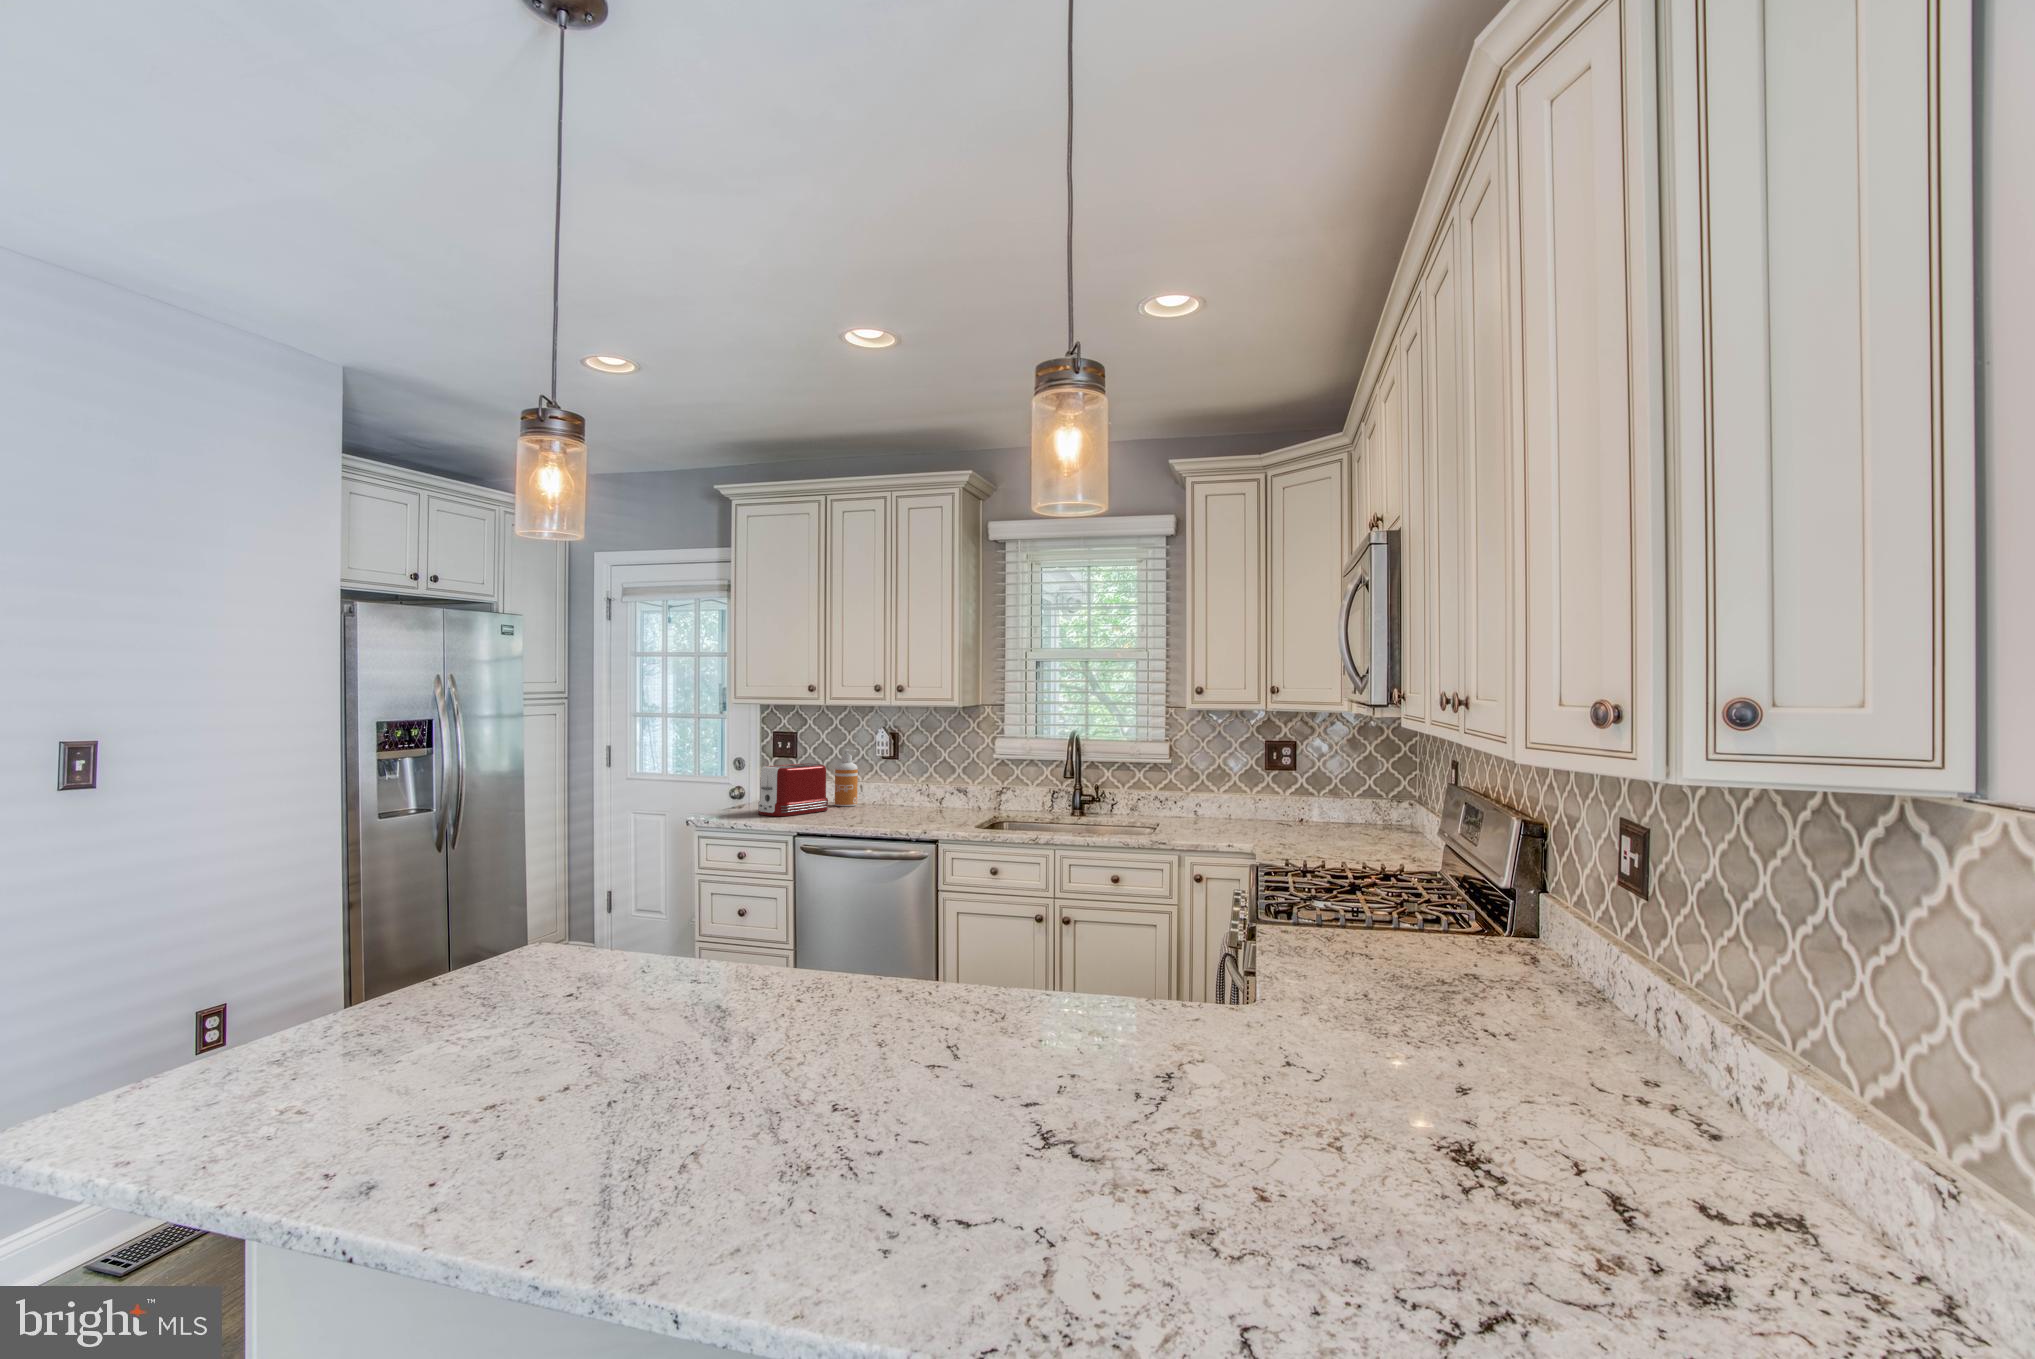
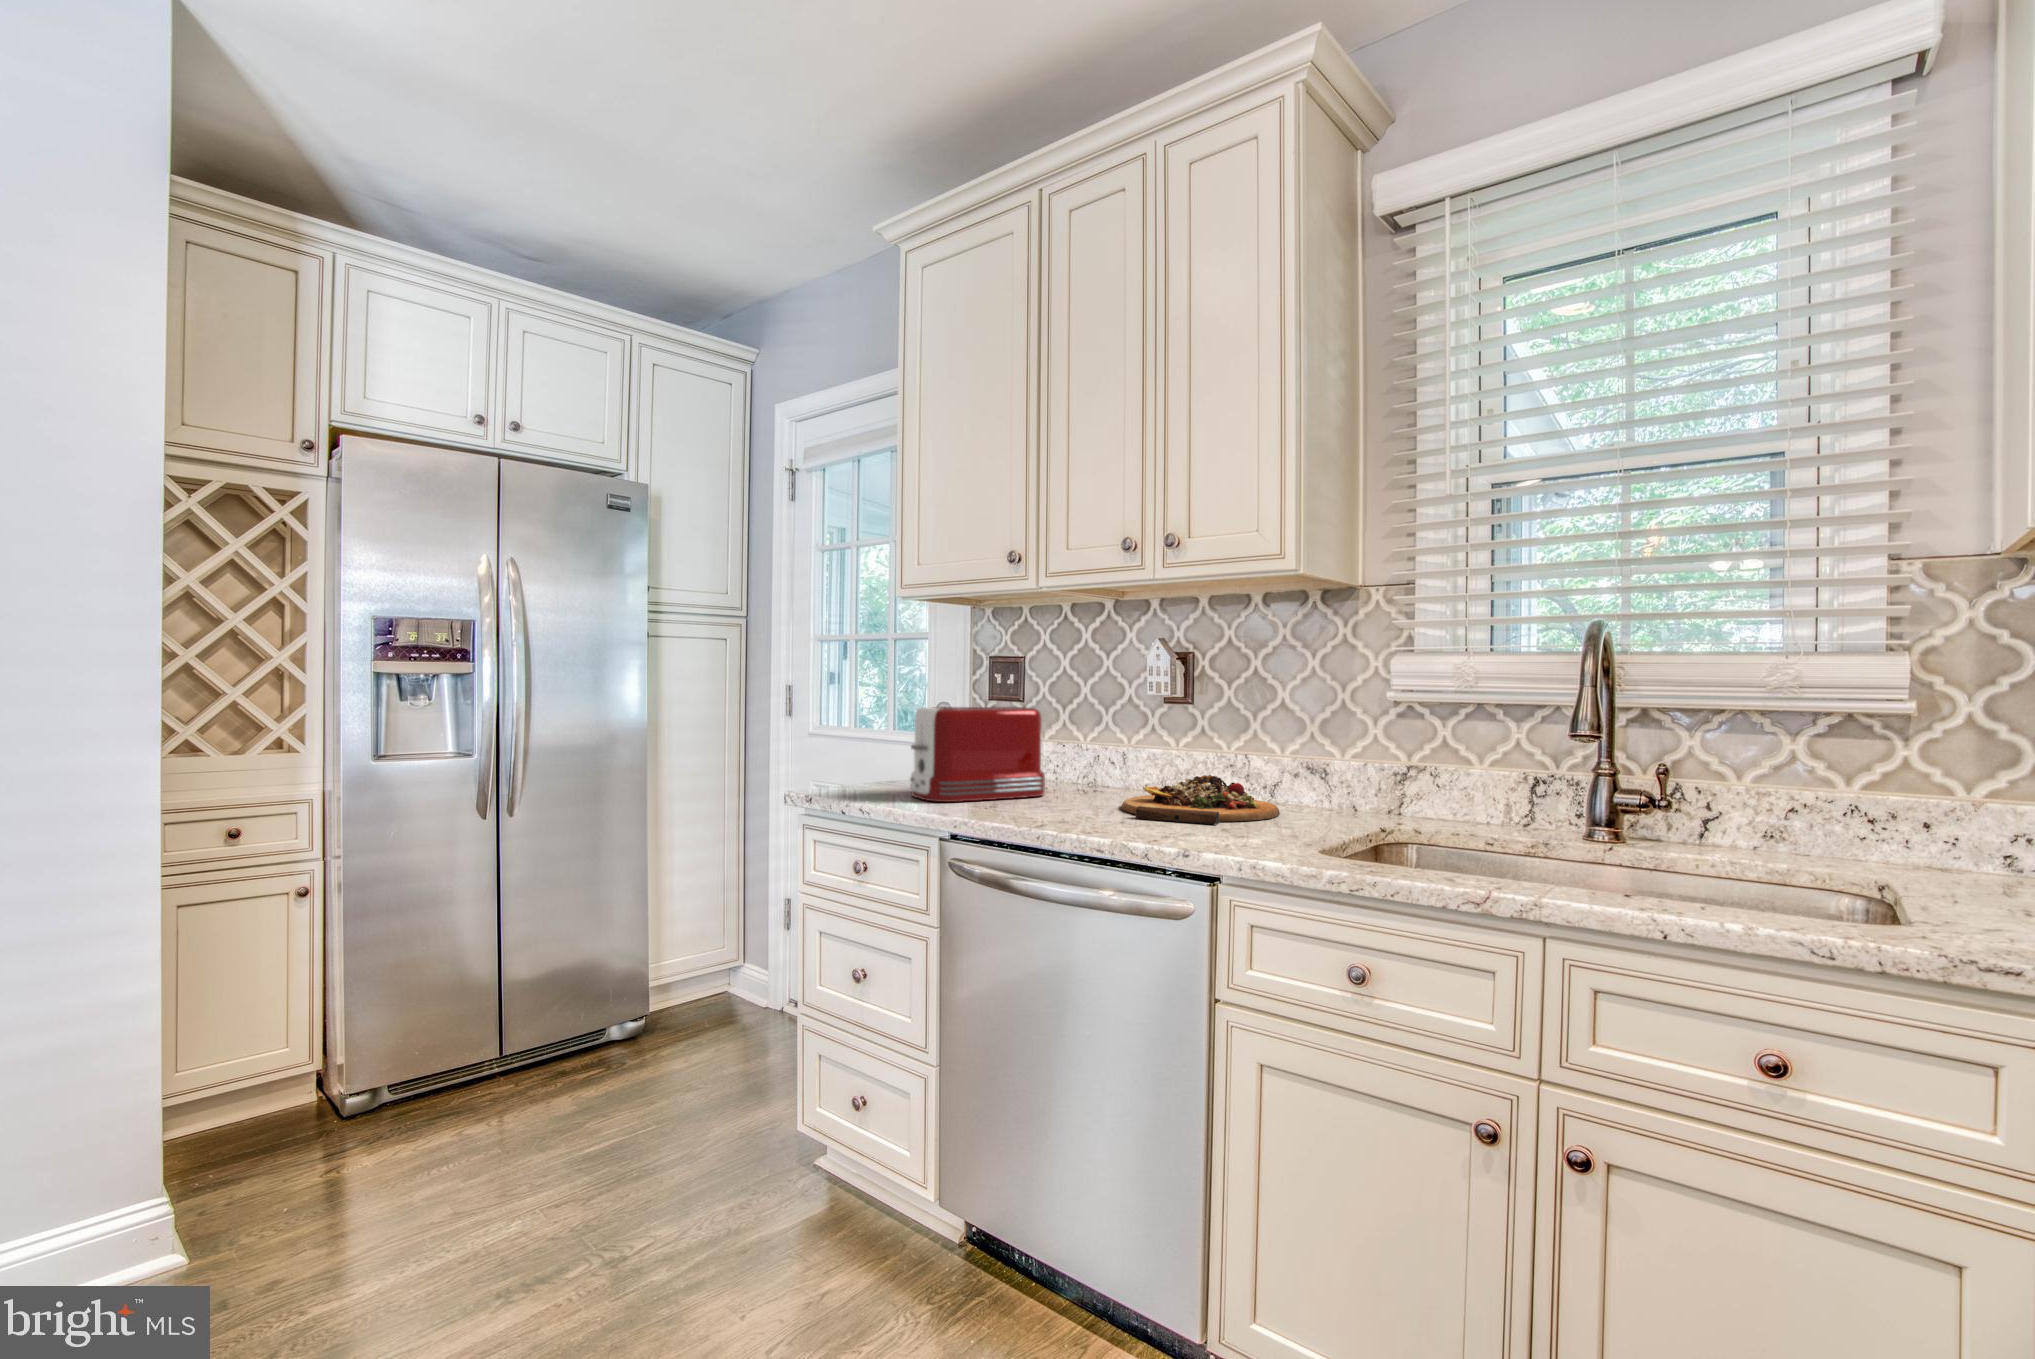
soap dispenser: present [835,749,858,806] -> none [1071,684,1114,791]
cutting board: none [874,795,949,818] -> present [1122,775,1280,825]

